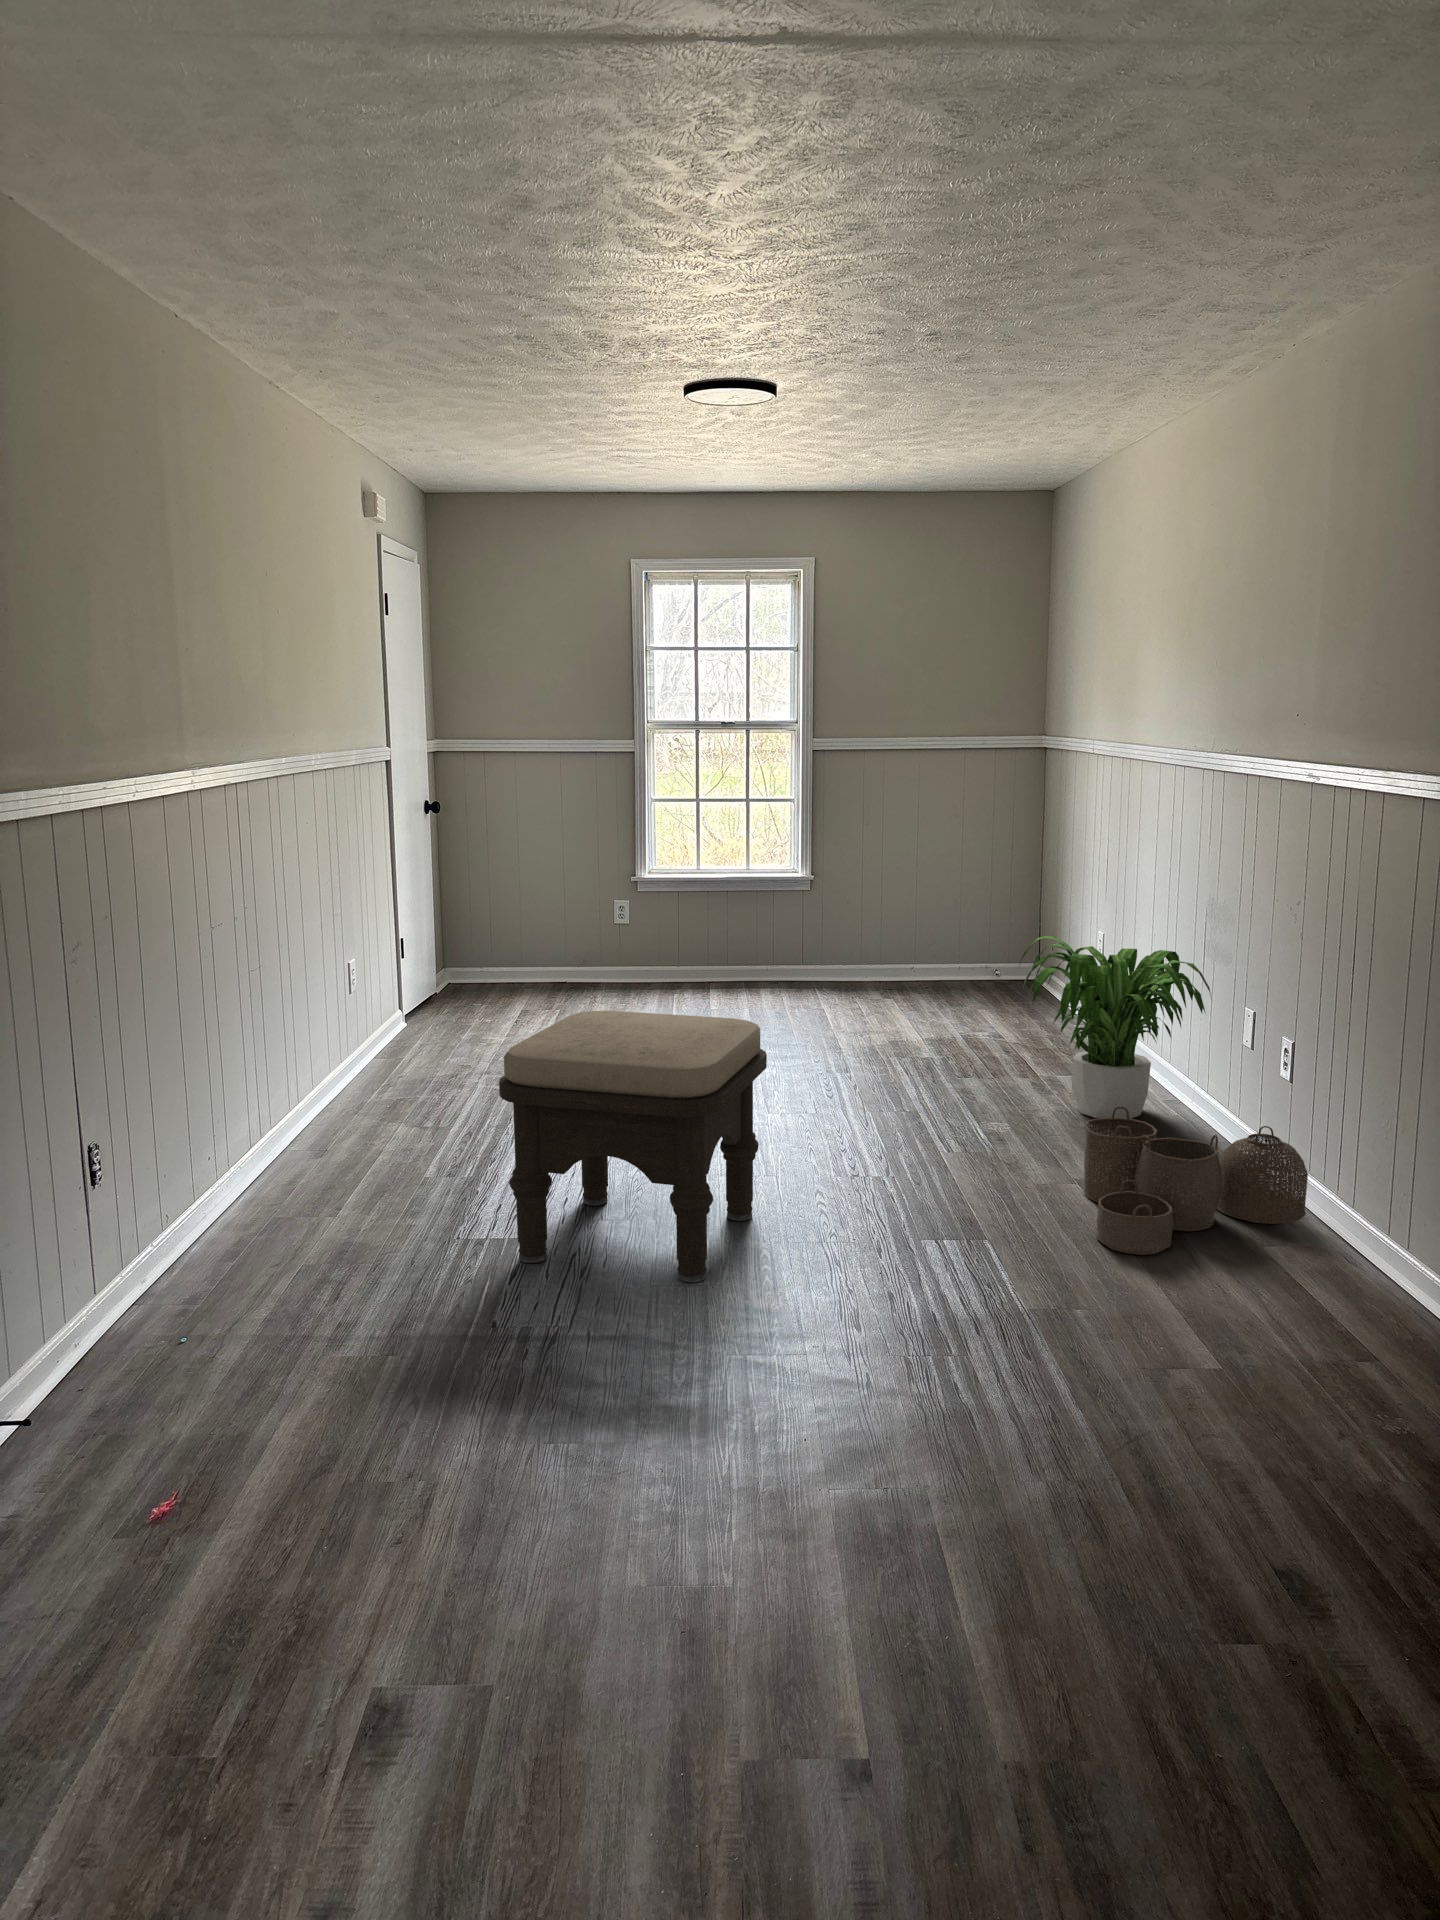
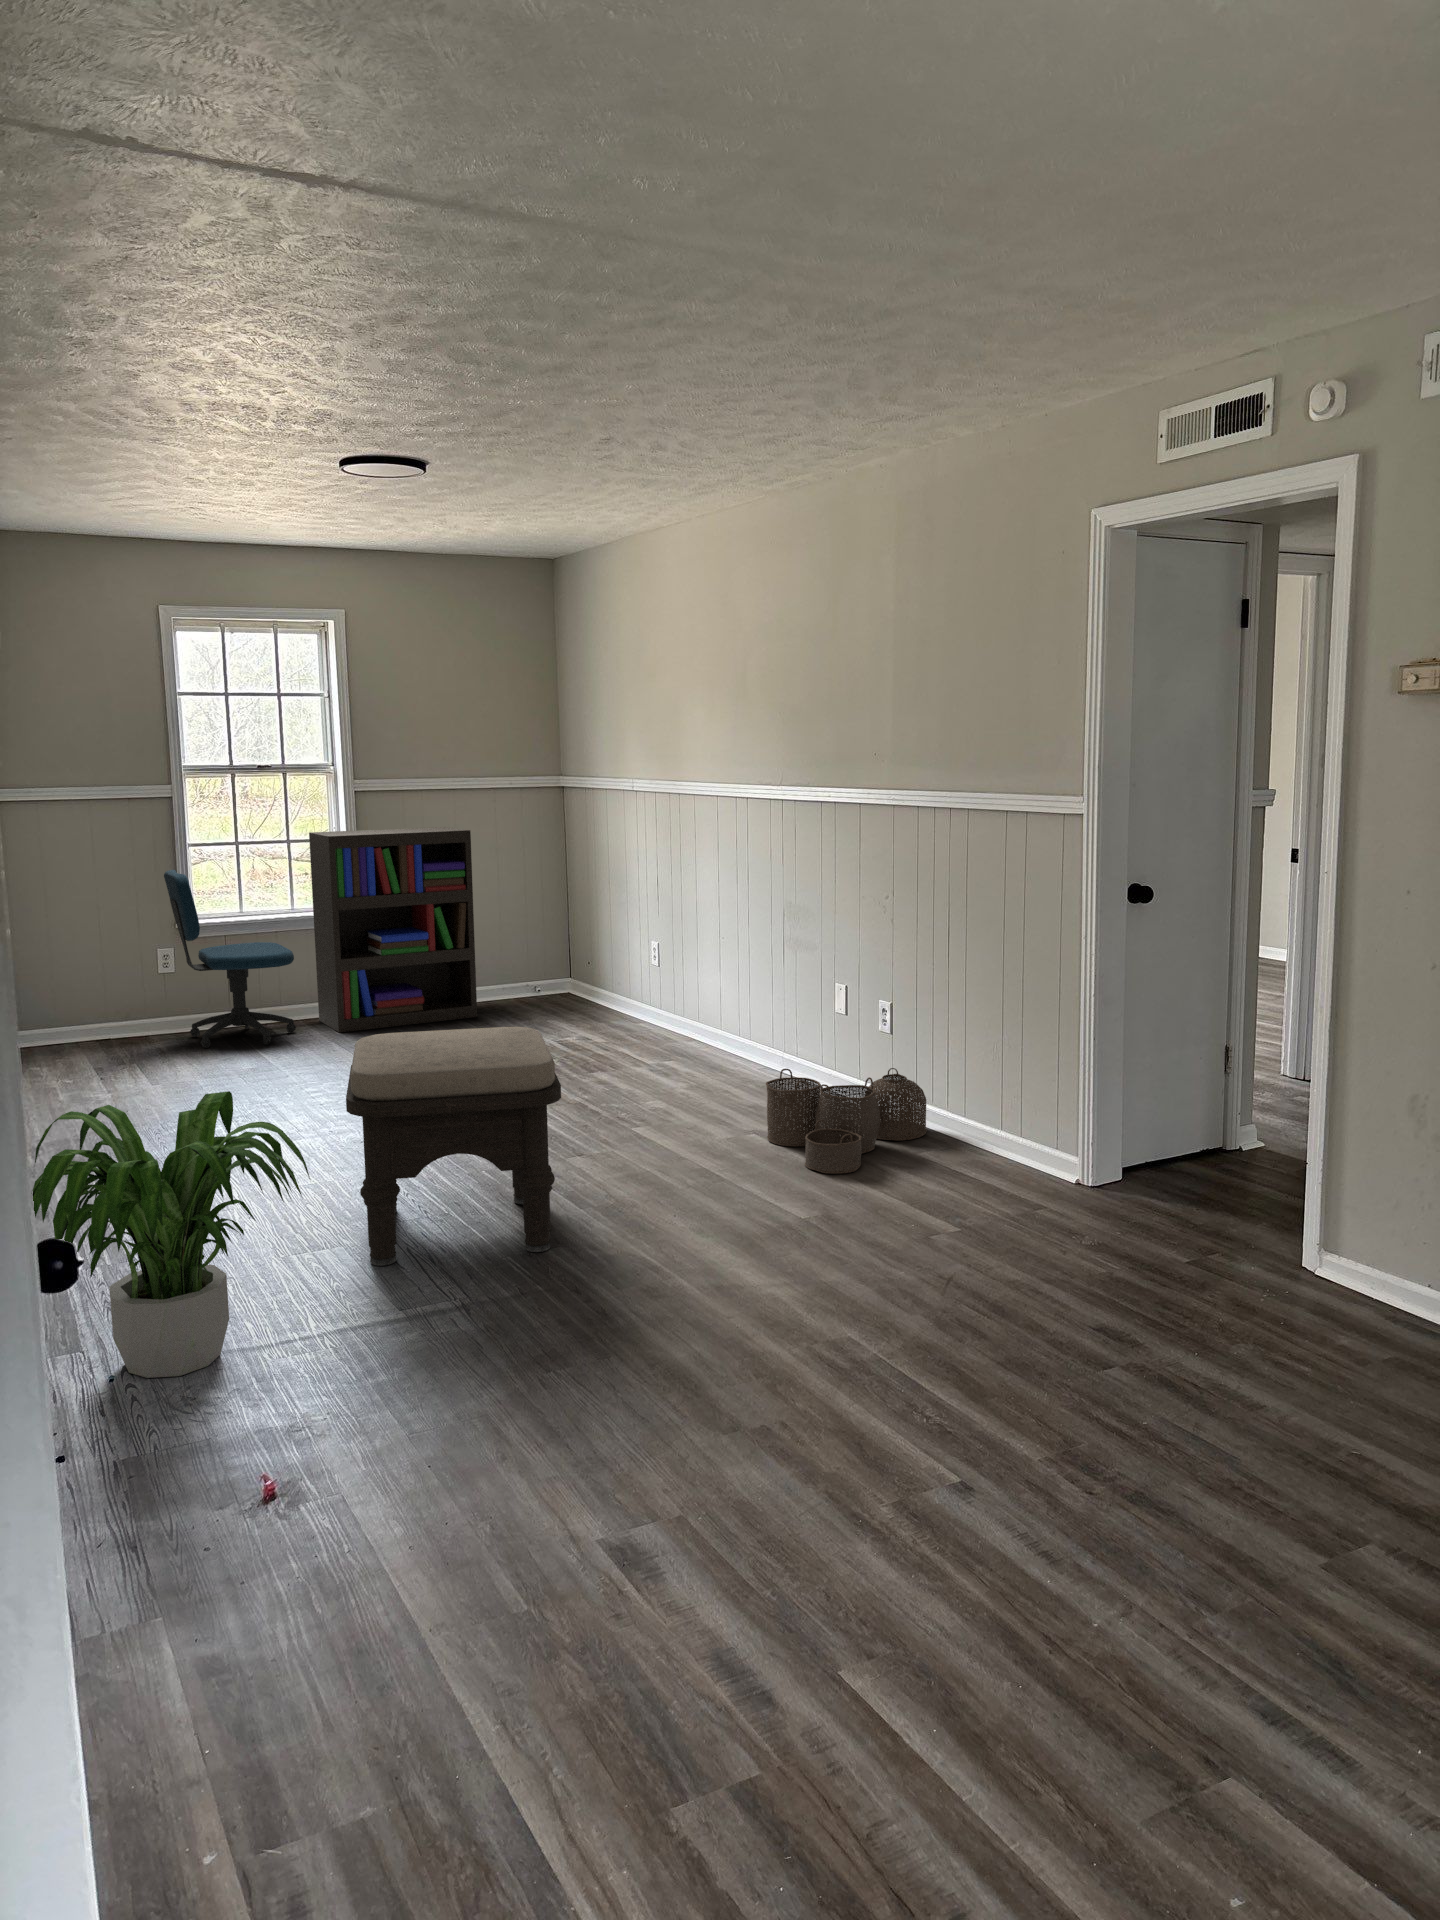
bookshelf: none [761,790,919,997] -> present [309,827,477,1033]
office chair: none [612,822,728,1002] -> present [164,870,296,1048]
potted plant: present [1020,936,1211,1119] -> present [32,1091,310,1378]

